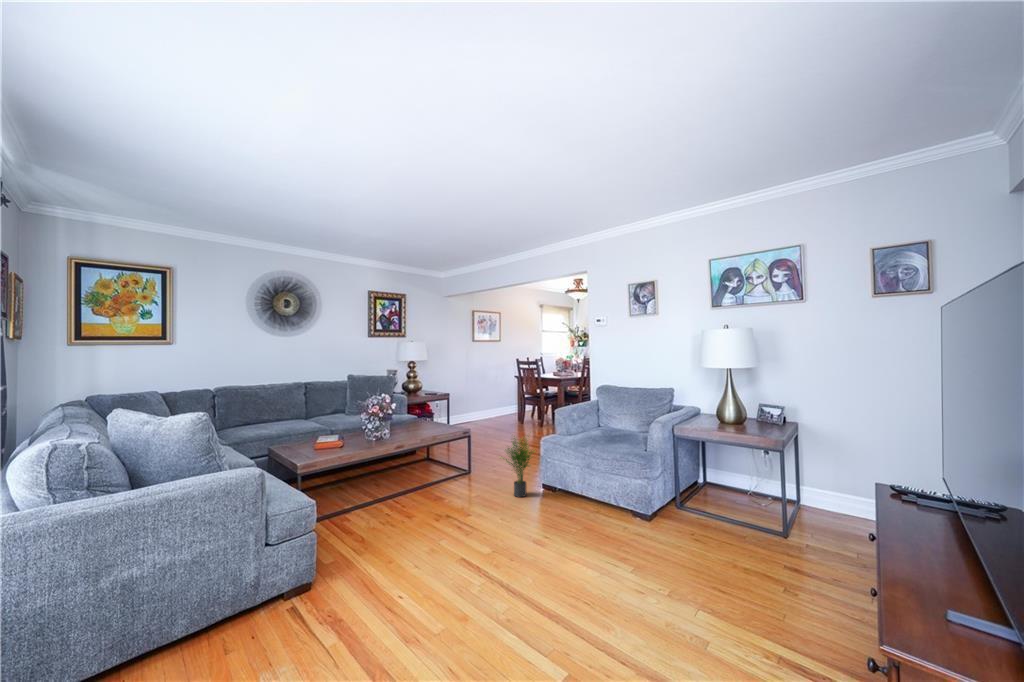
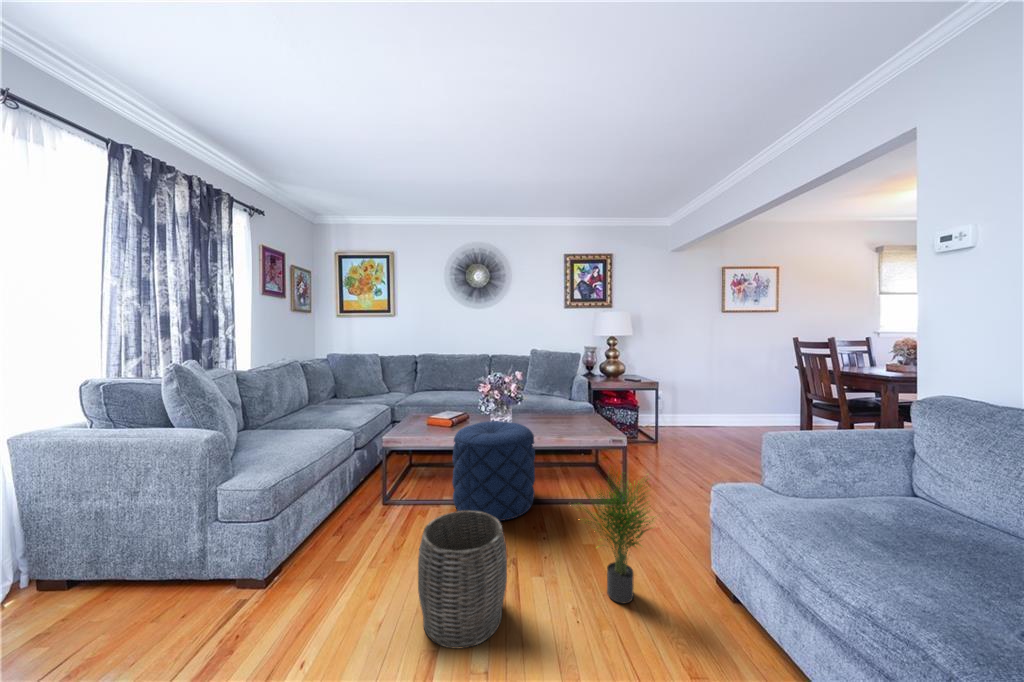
pouf: none [375,430,437,500] -> present [452,421,535,521]
woven basket: none [447,470,495,535] -> present [418,511,507,649]

